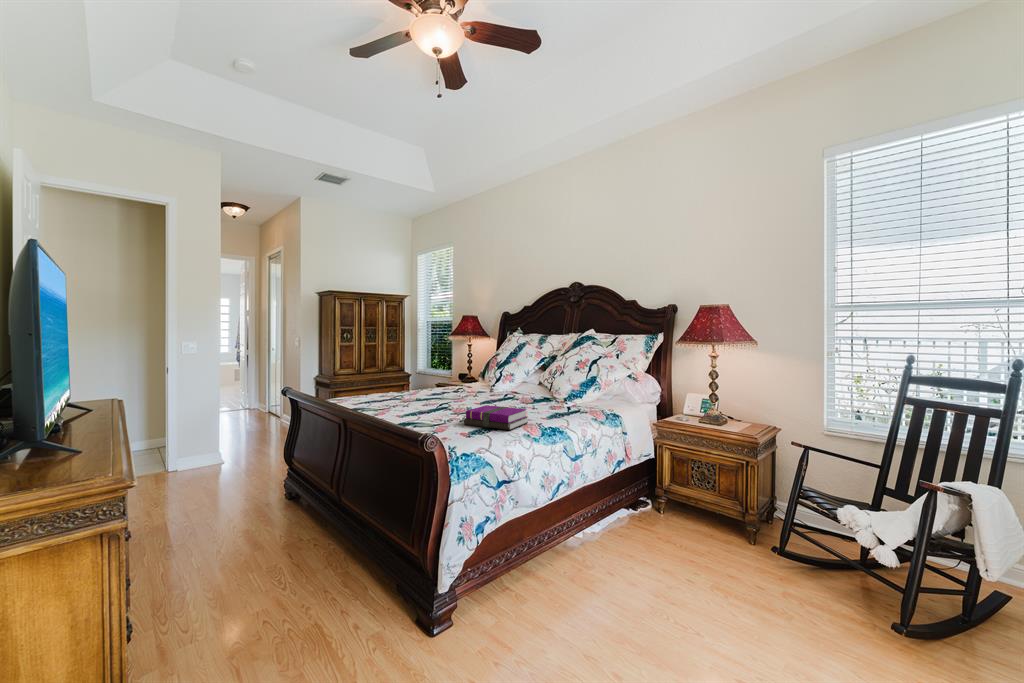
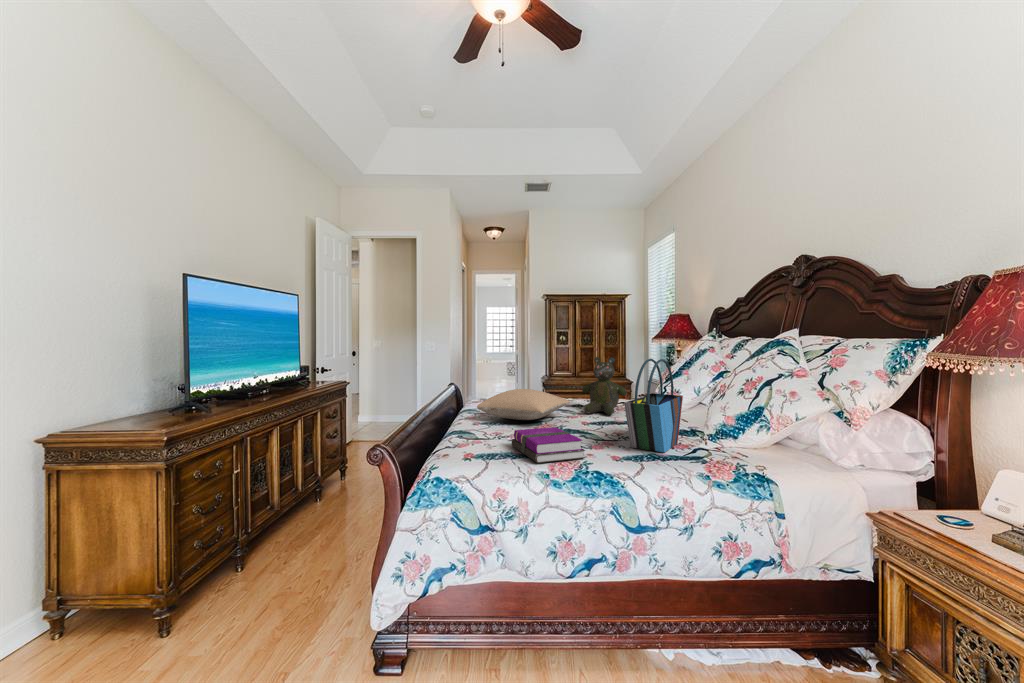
tote bag: none [529,348,563,413] -> present [624,359,683,452]
teddy bear: none [443,350,481,397] -> present [582,357,627,415]
pillow: none [387,380,455,408] -> present [477,389,570,420]

